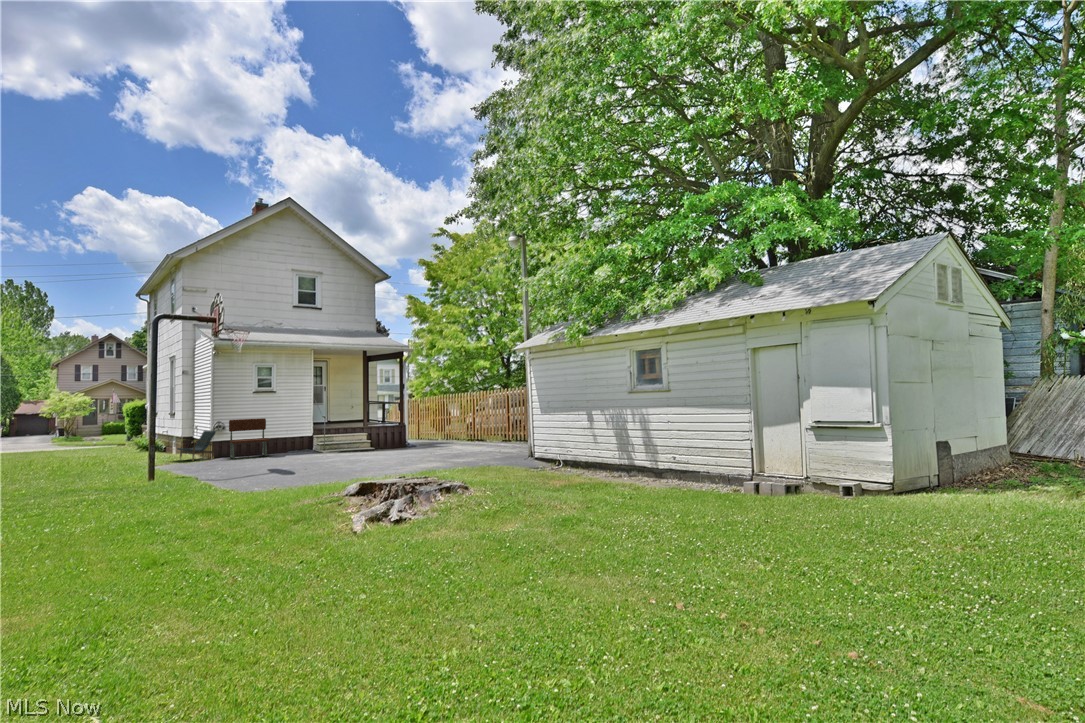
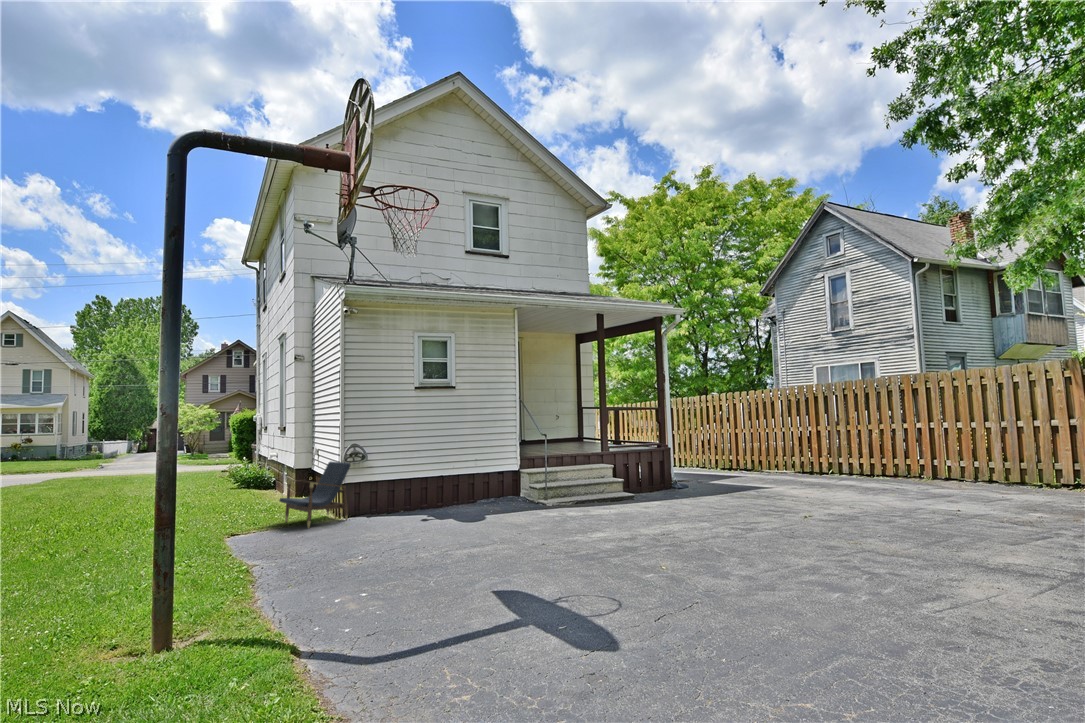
bench: present [229,418,270,459] -> none [374,438,451,521]

